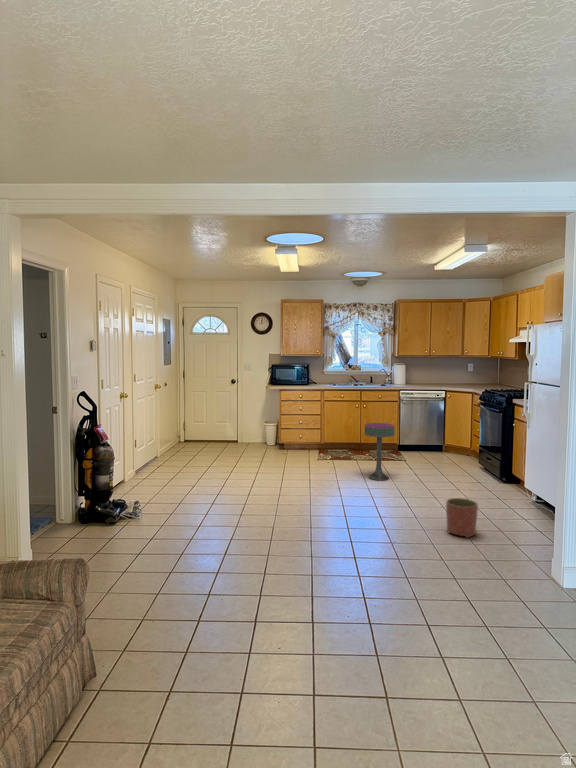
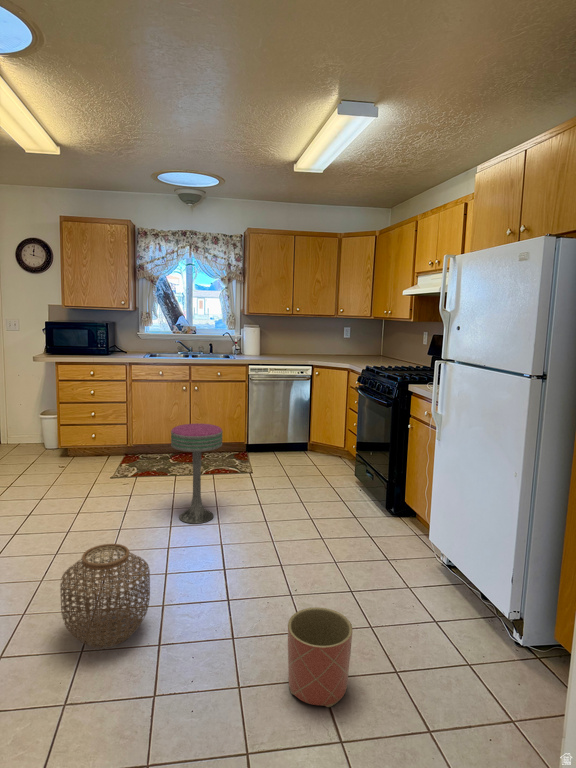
woven basket: none [335,470,374,516] -> present [60,544,150,648]

